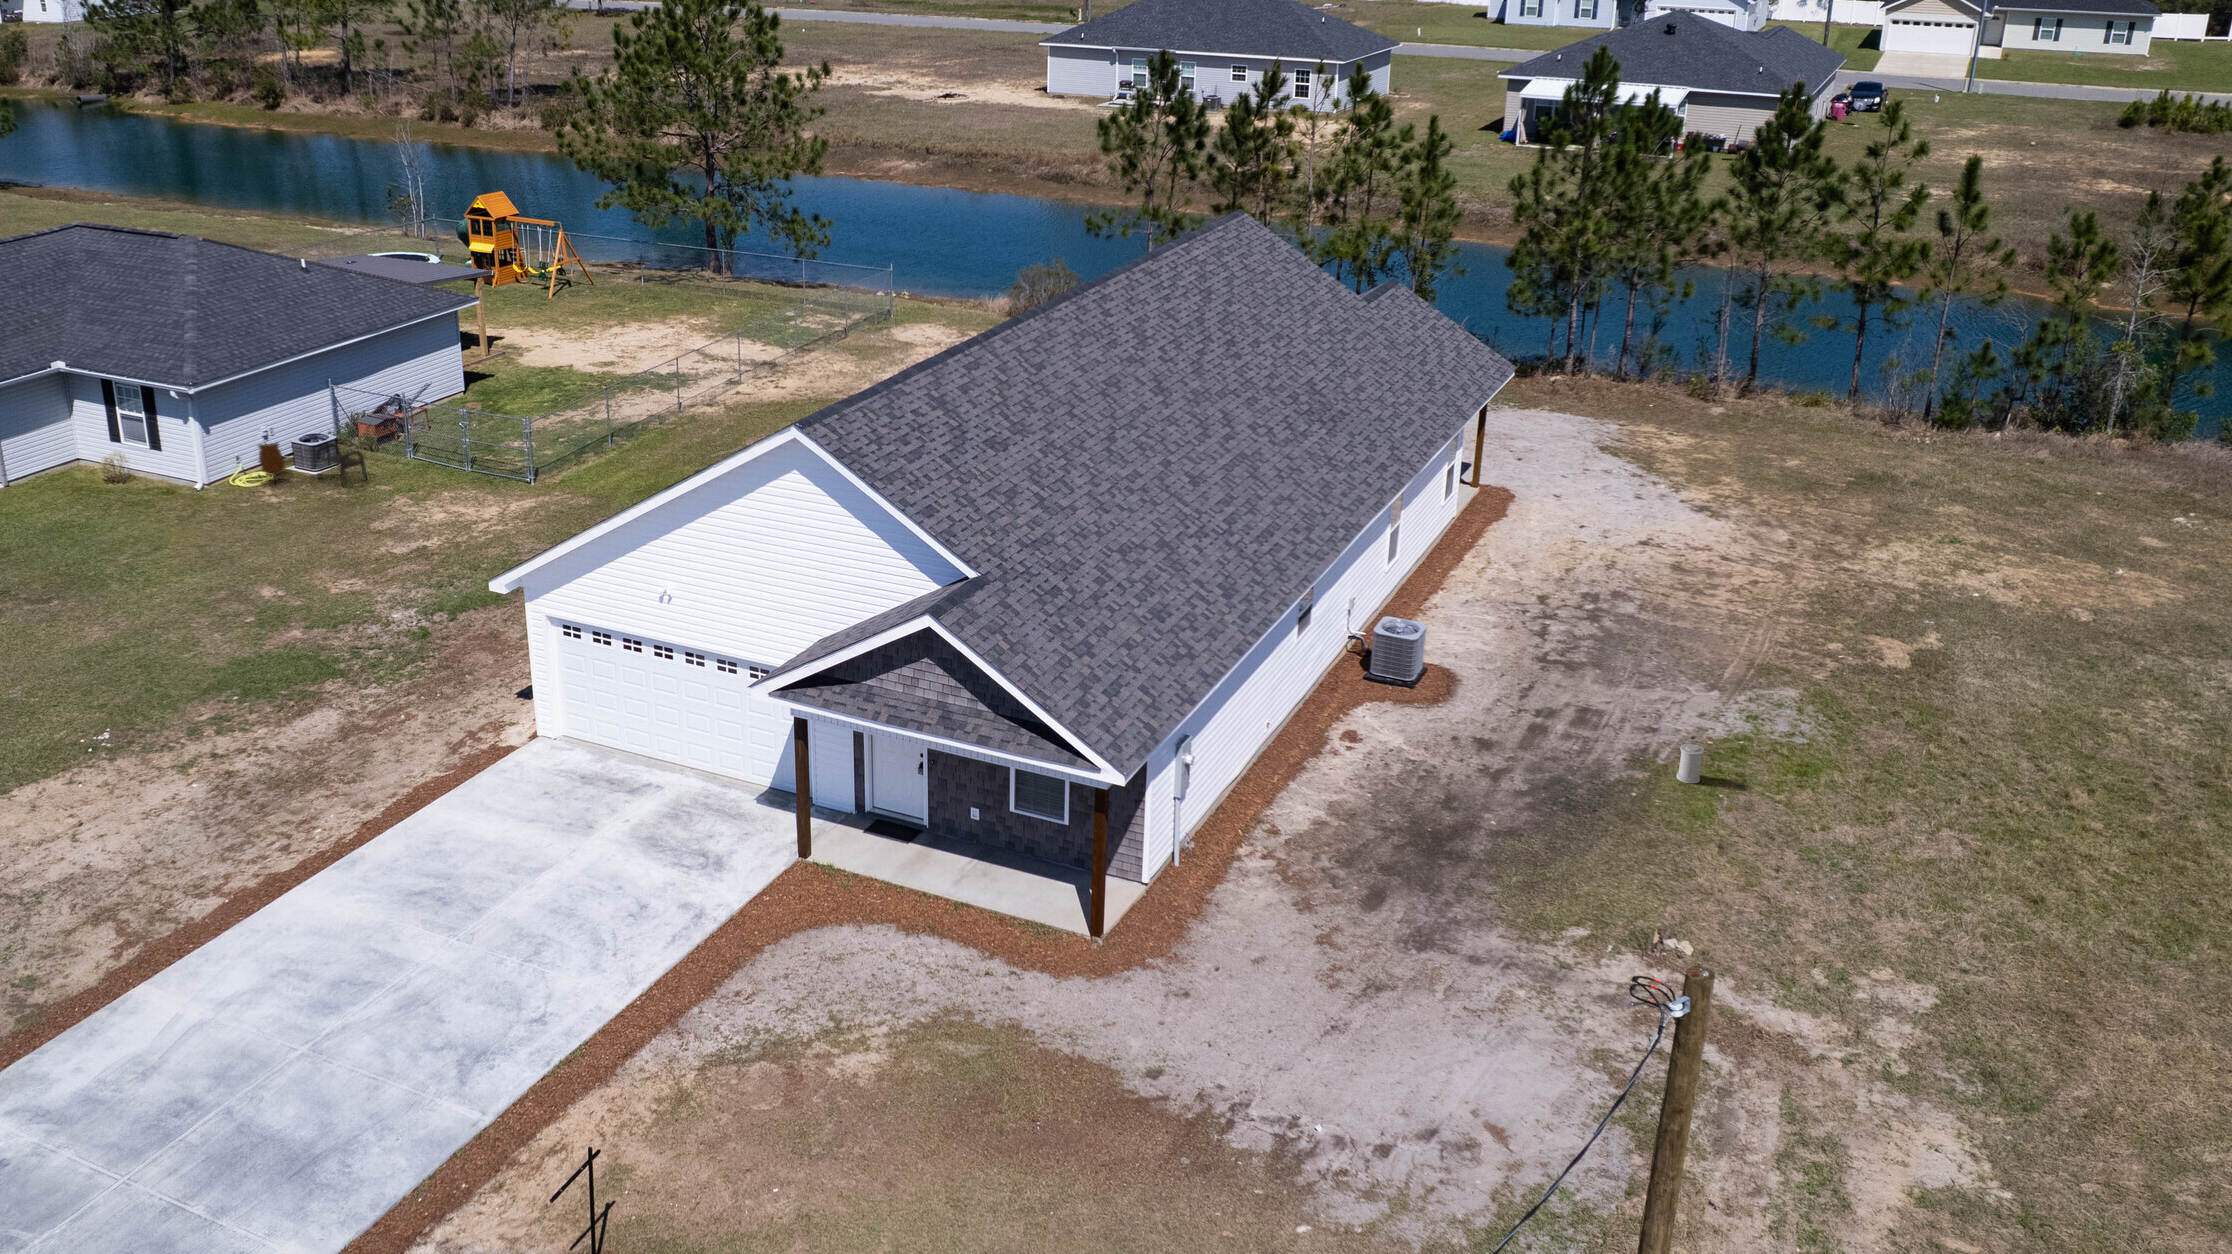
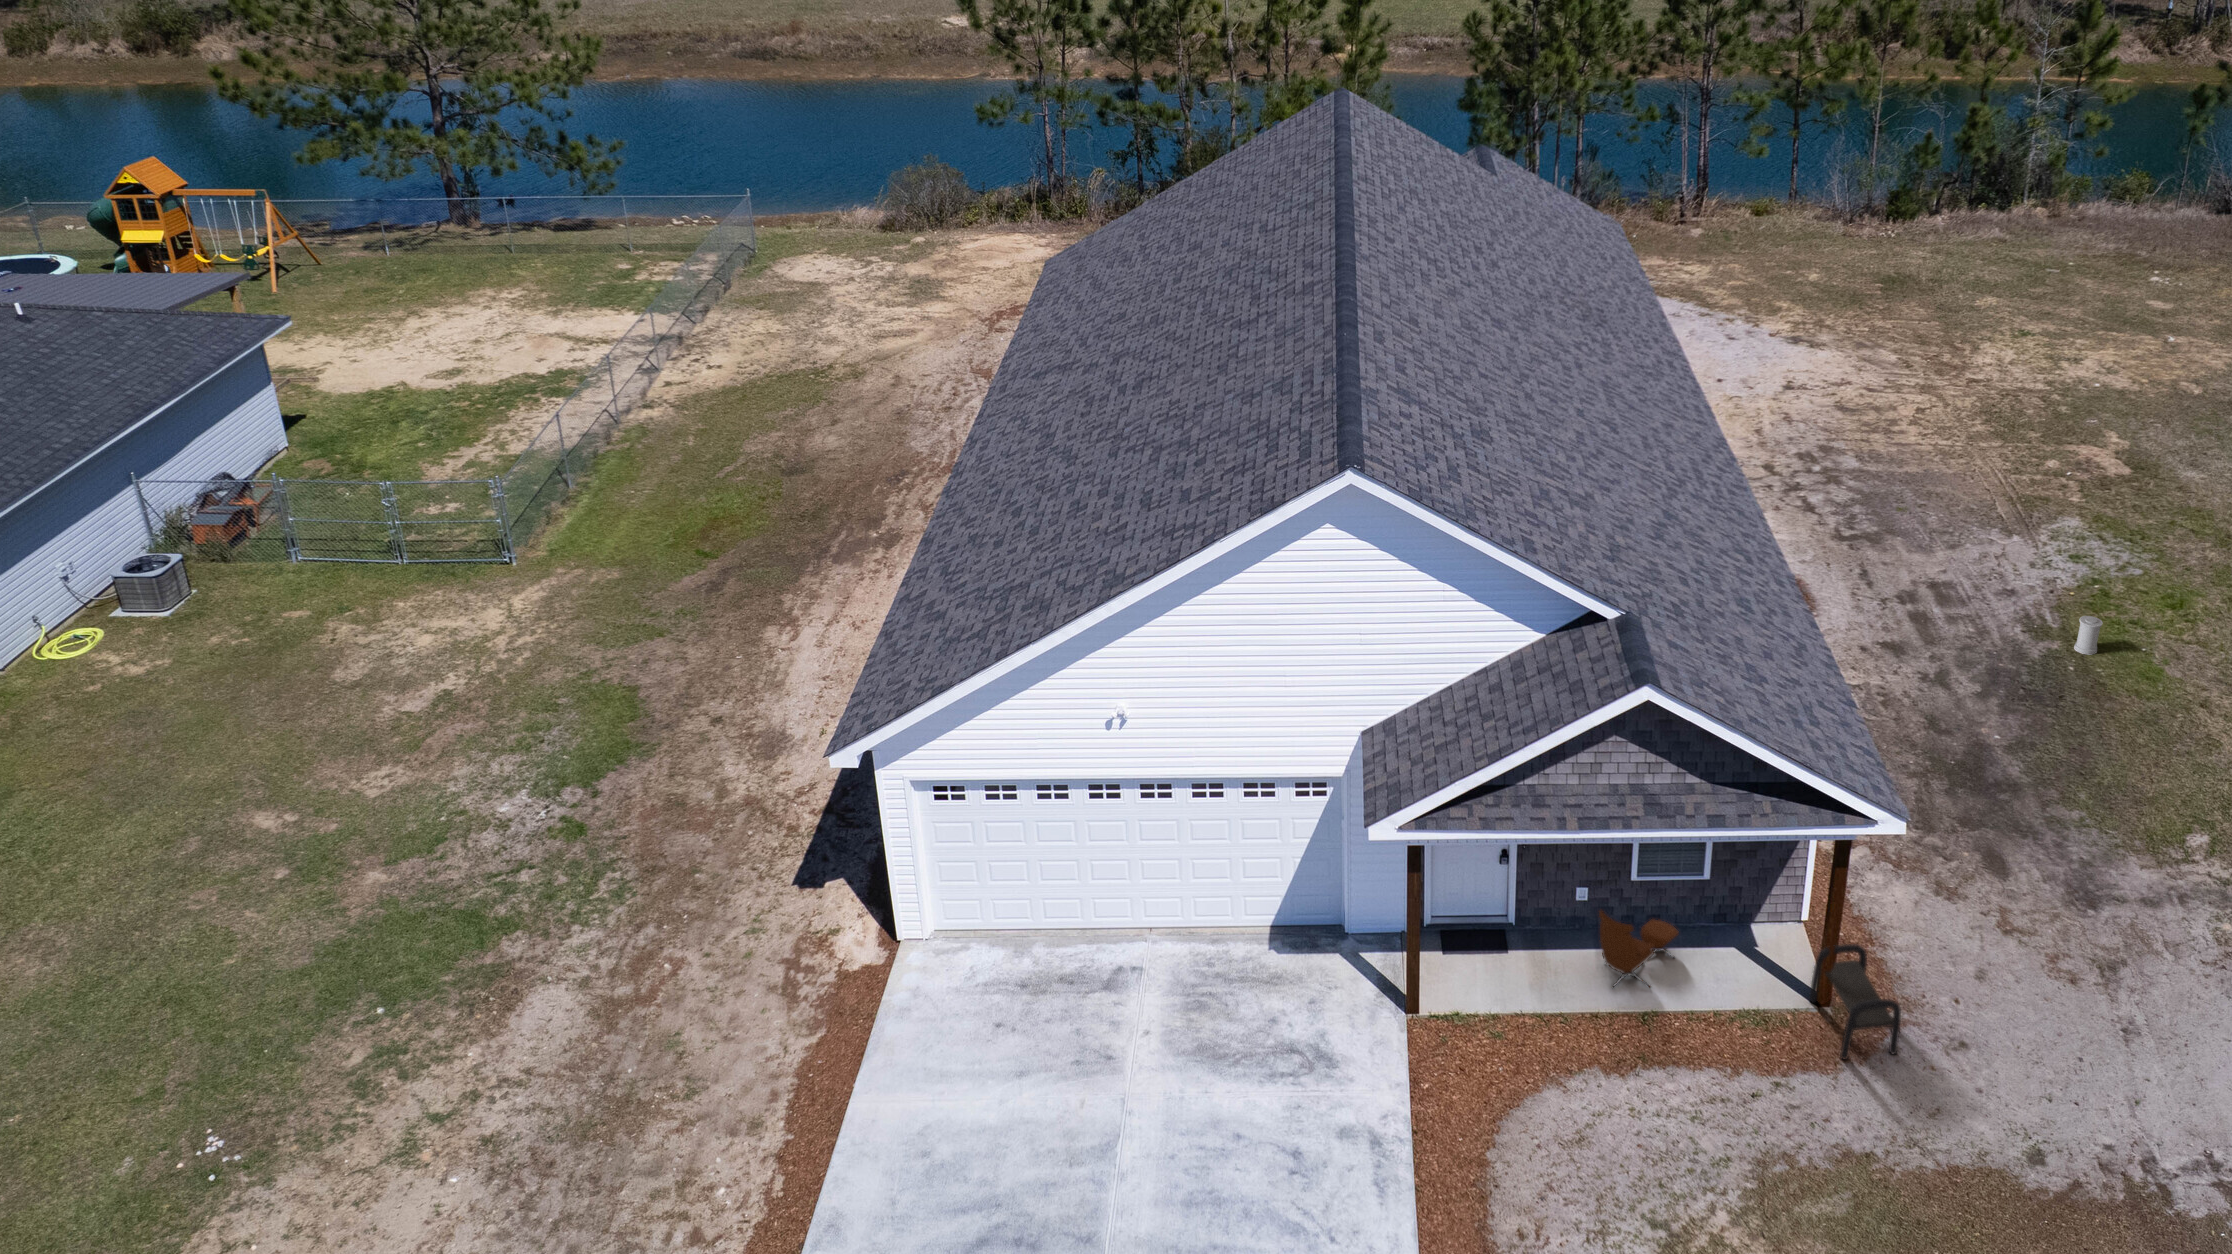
lounge chair: present [258,443,285,482] -> present [1599,910,1678,988]
bench: present [316,443,367,486] -> present [1809,944,1901,1059]

